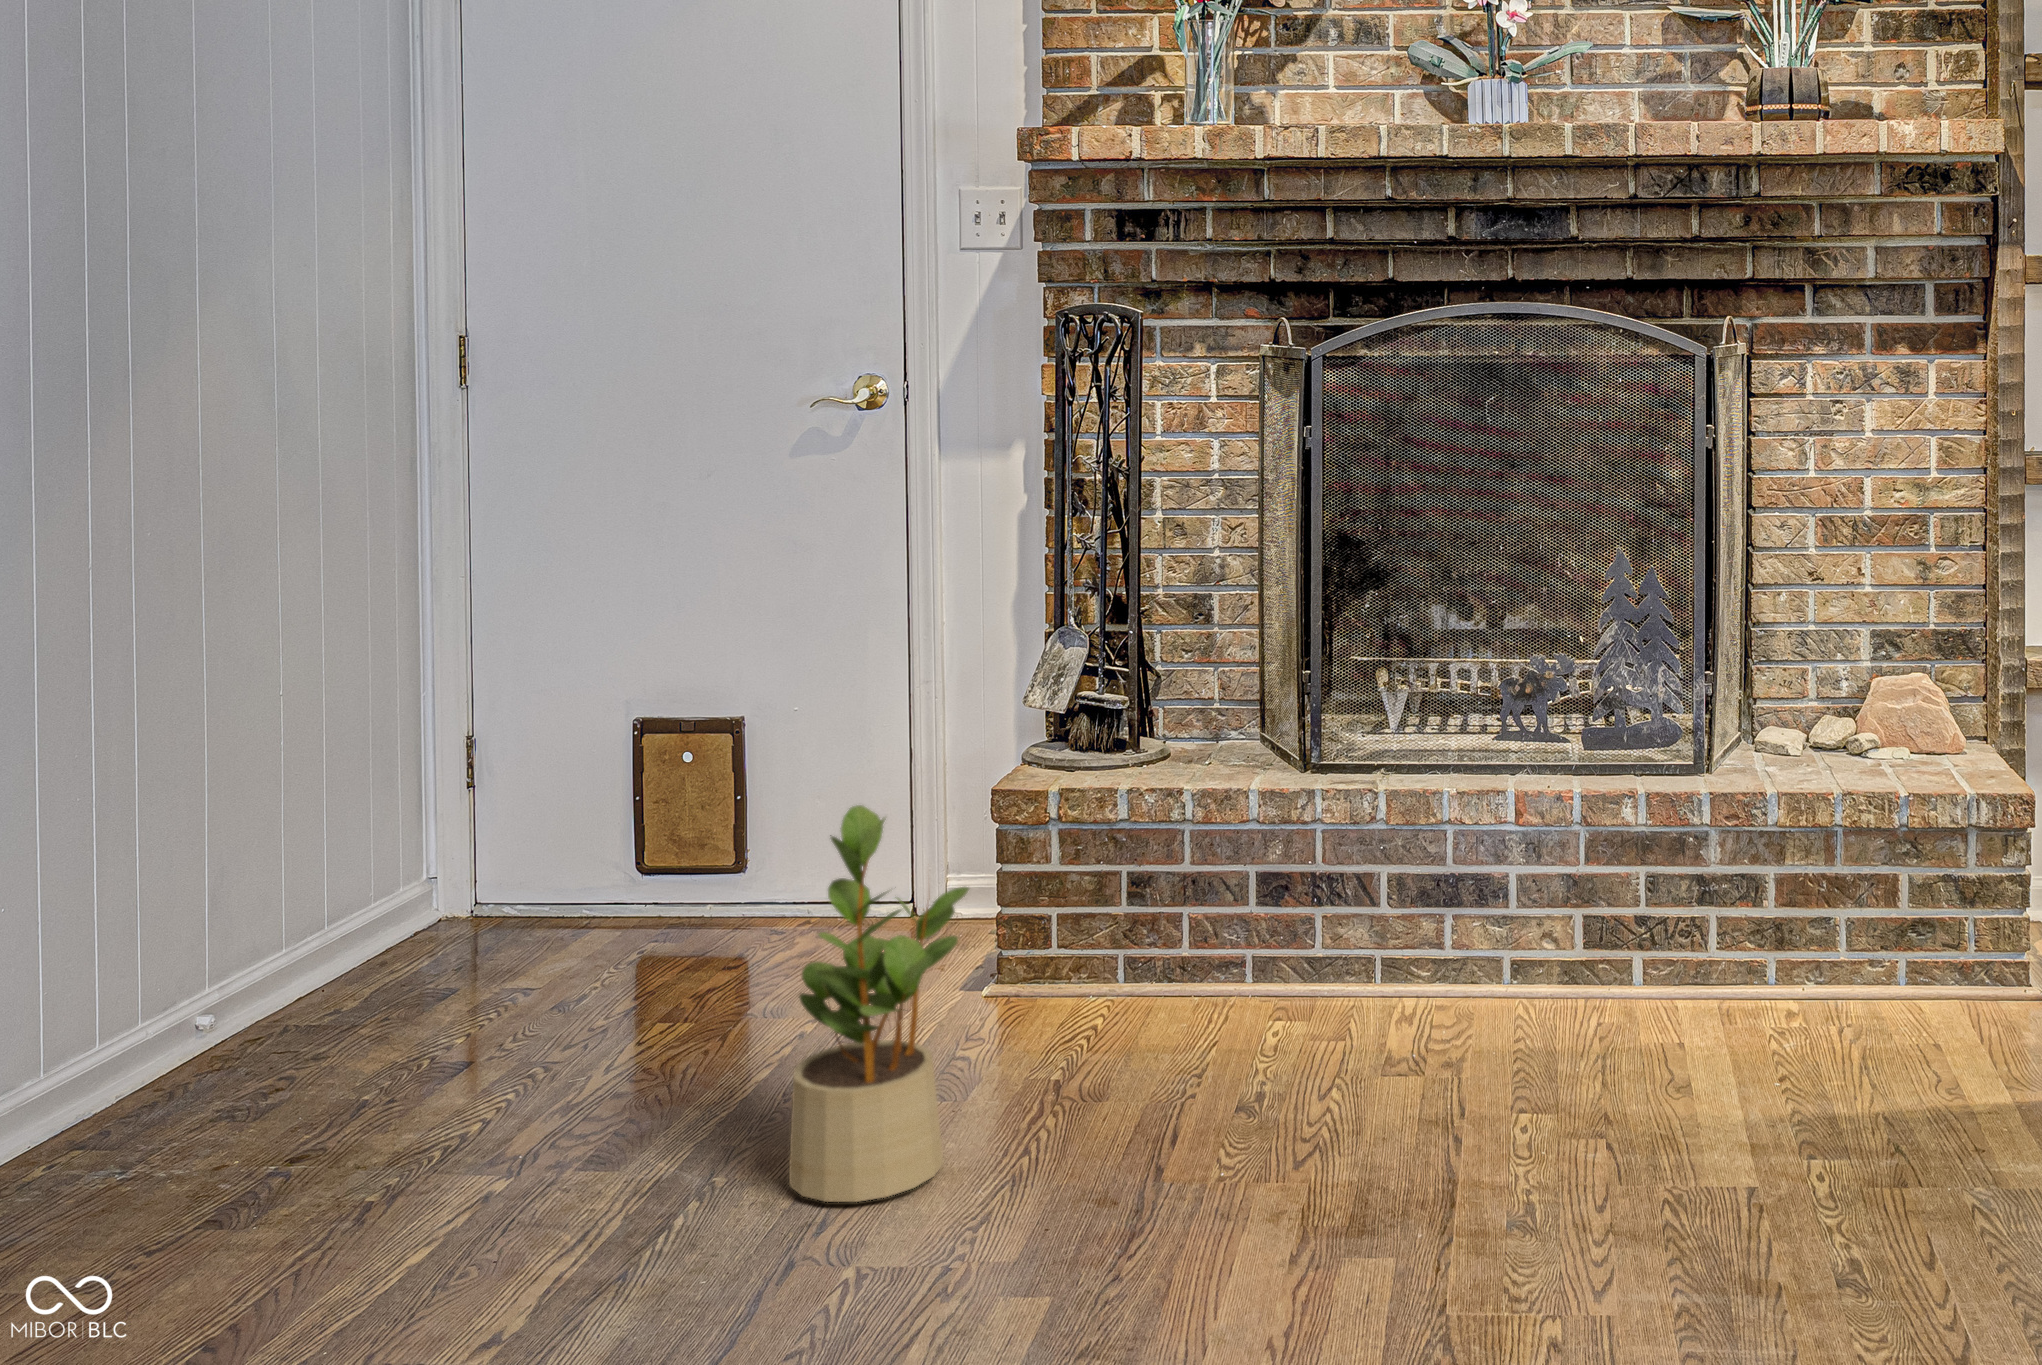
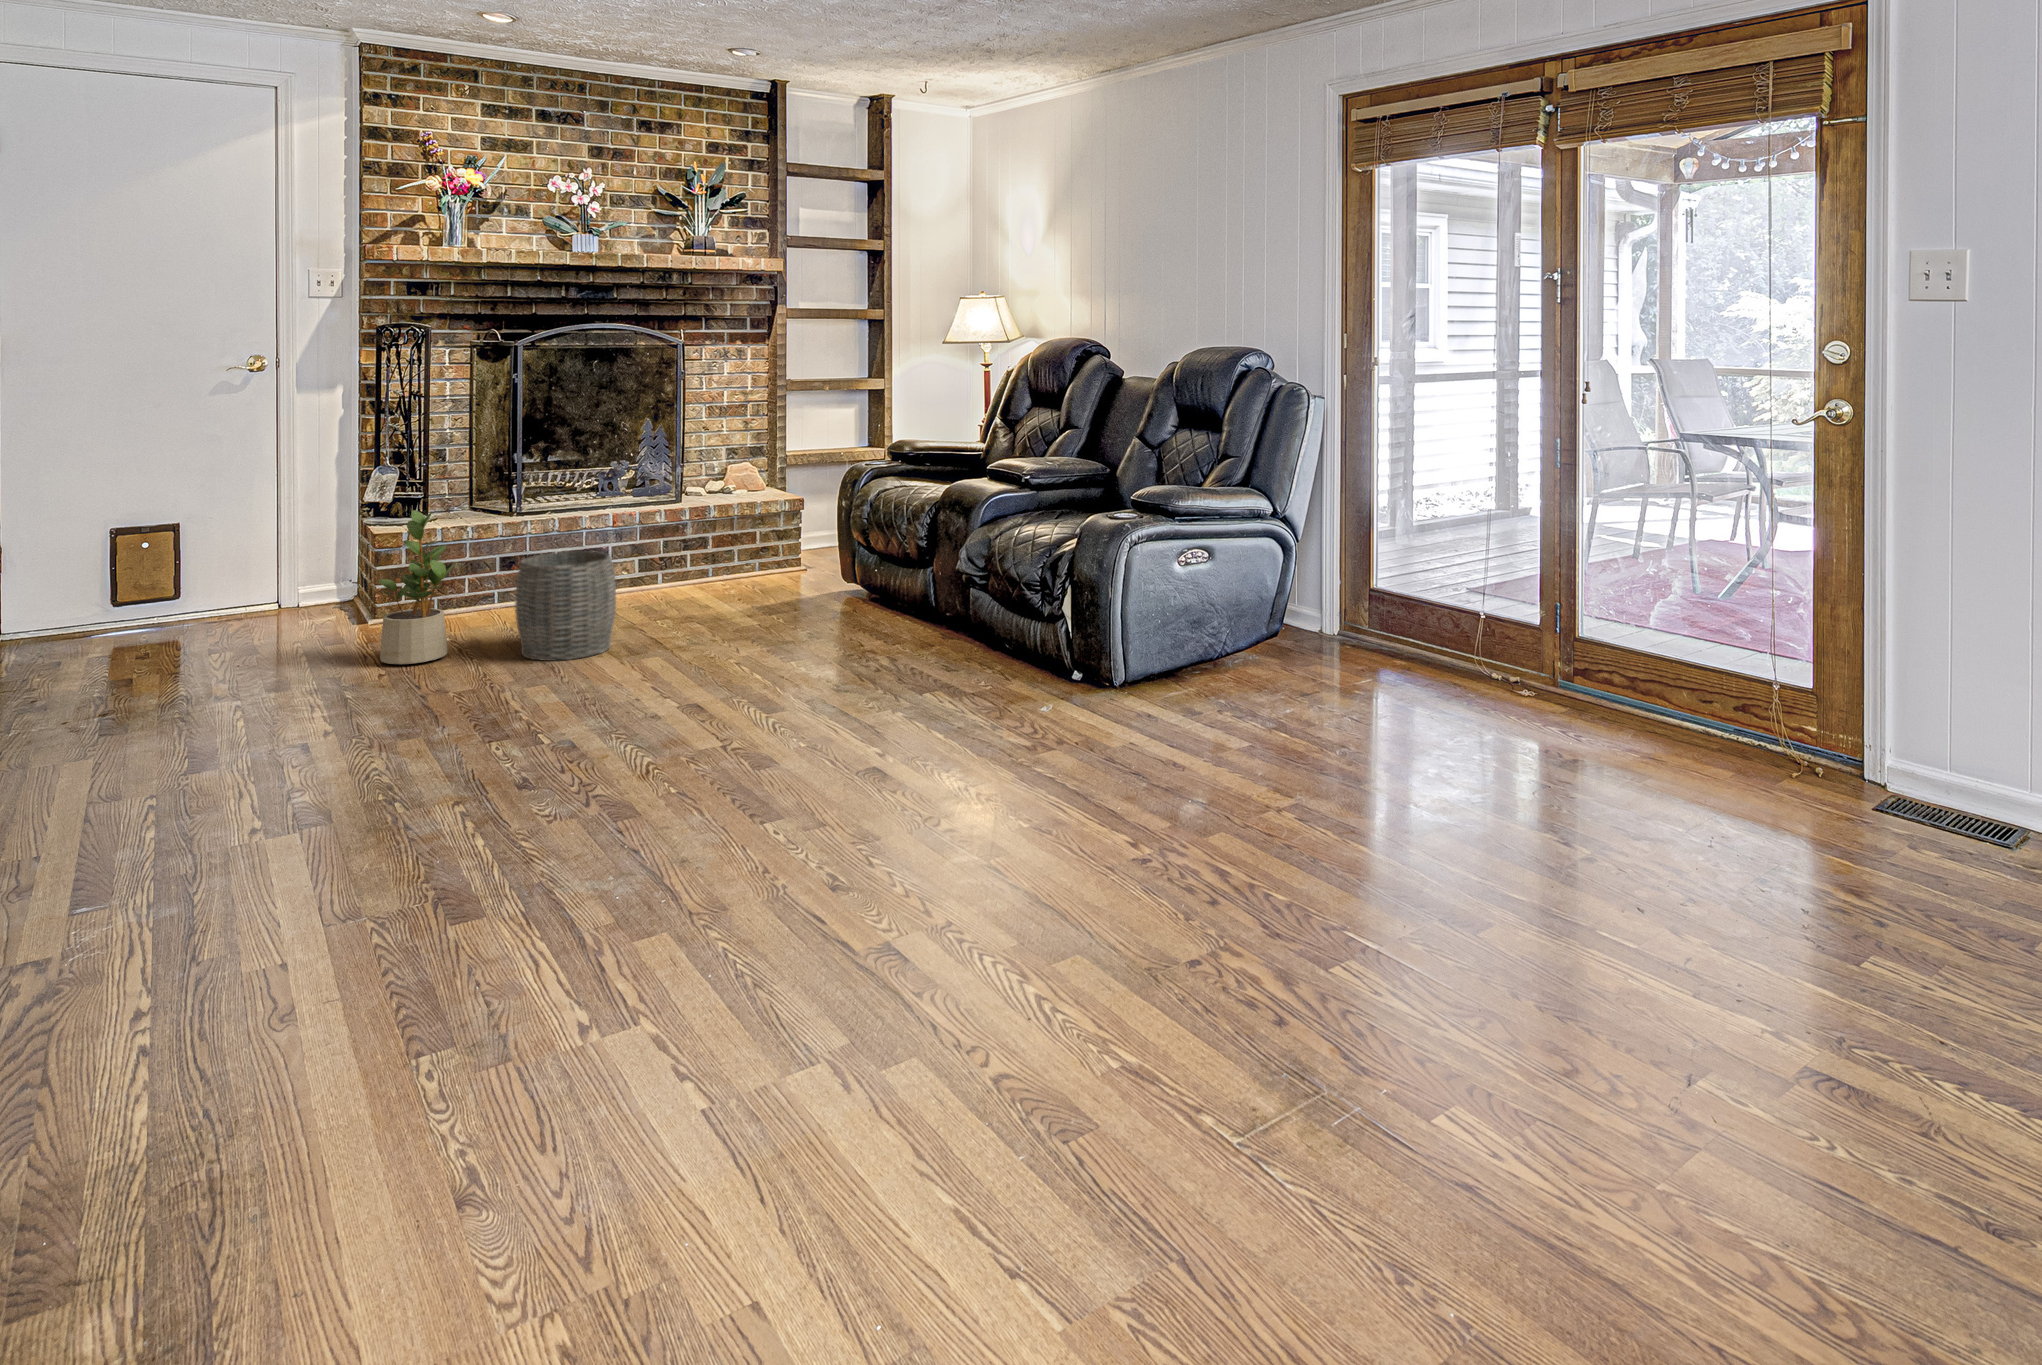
woven basket: none [1044,947,1303,1289] -> present [515,551,616,661]

